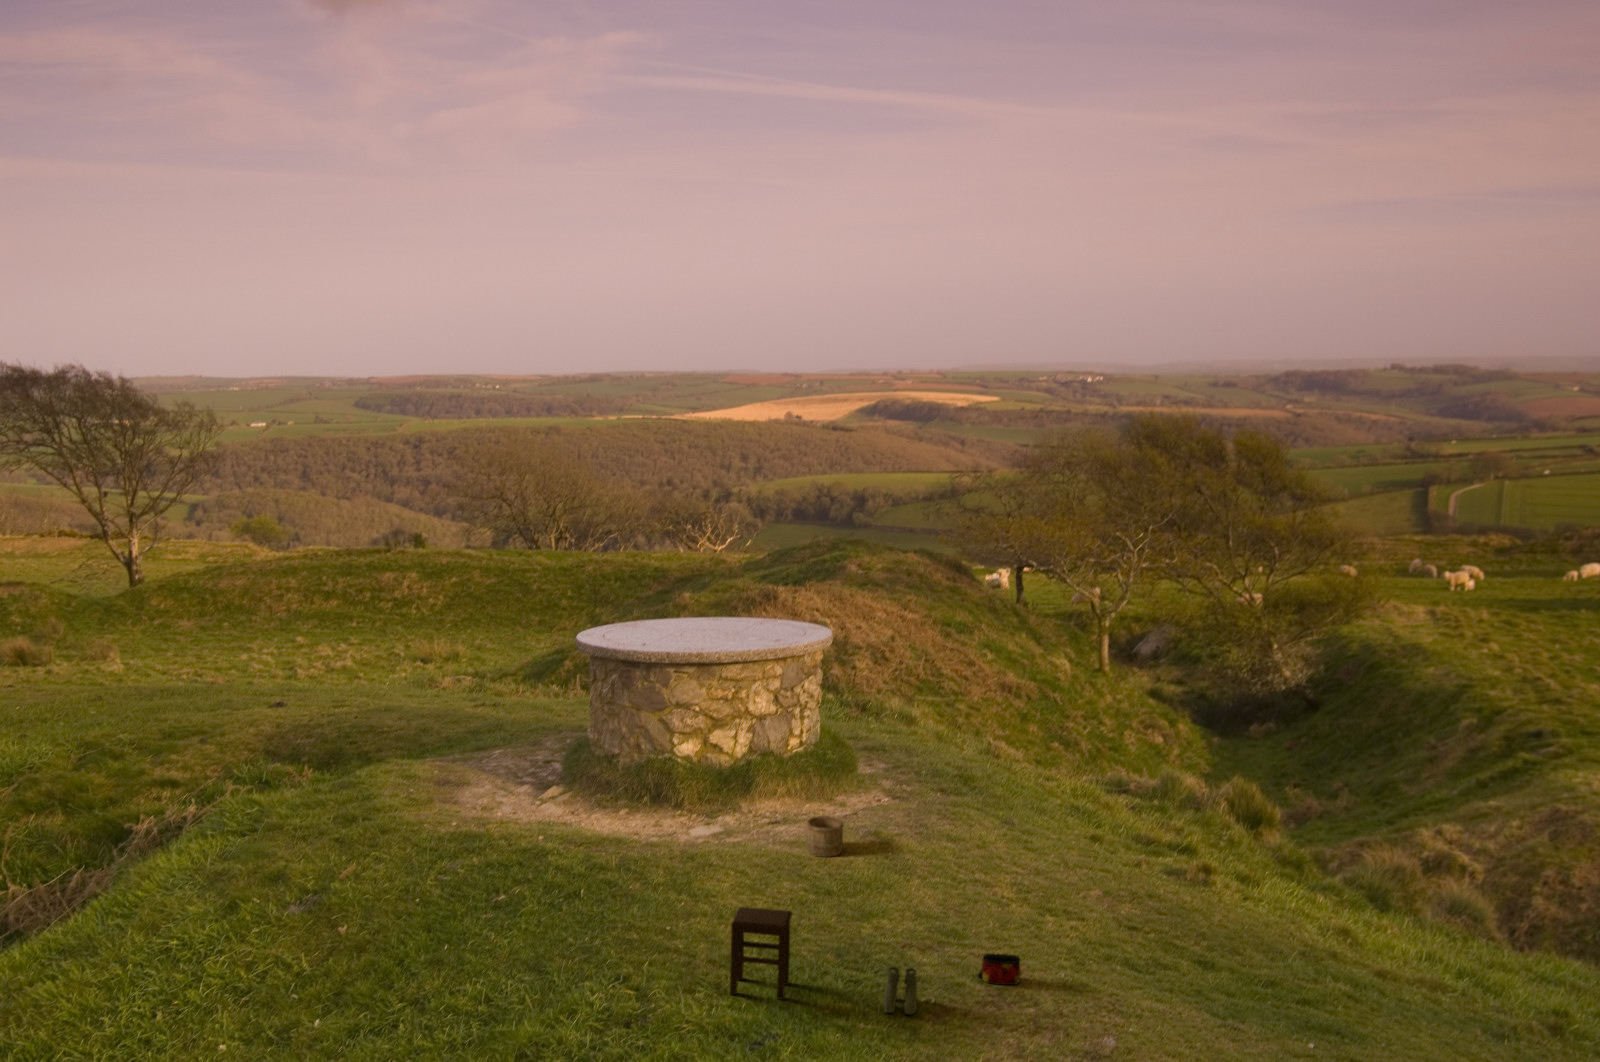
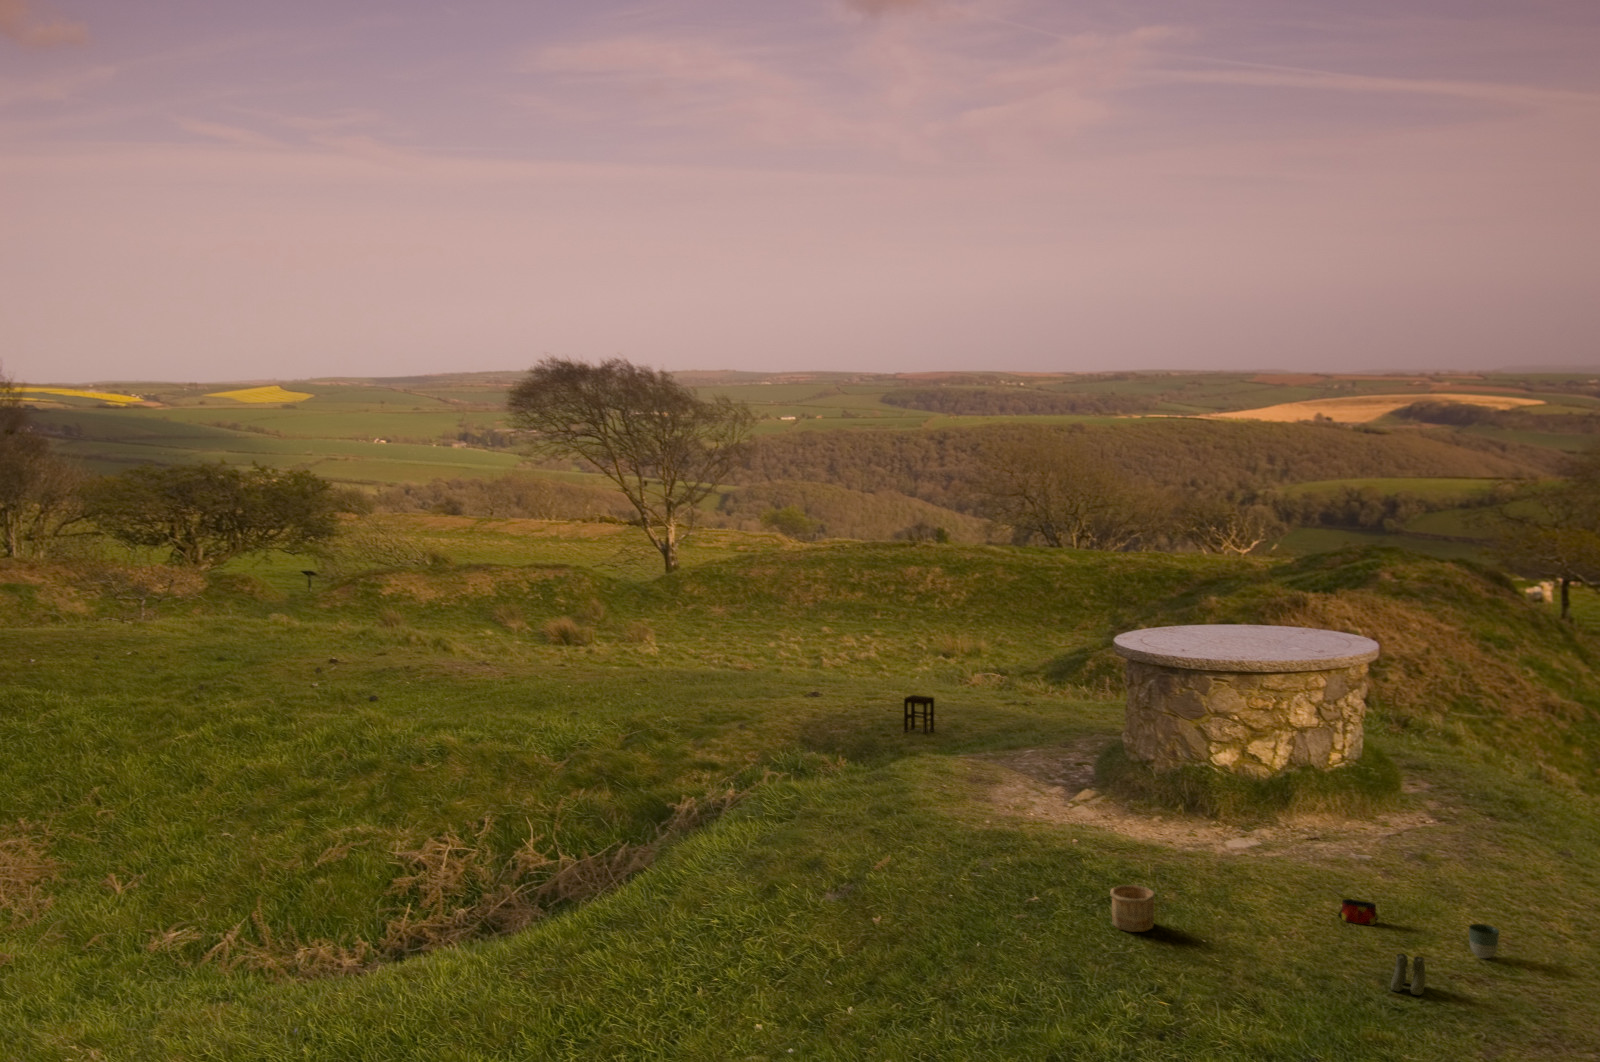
wooden bucket: present [806,816,844,857] -> present [1110,885,1155,932]
stool: present [730,907,792,1000] -> present [904,695,935,734]
planter: none [944,913,972,950] -> present [1469,924,1499,958]
bag: present [977,954,1021,985] -> present [1338,899,1378,926]

